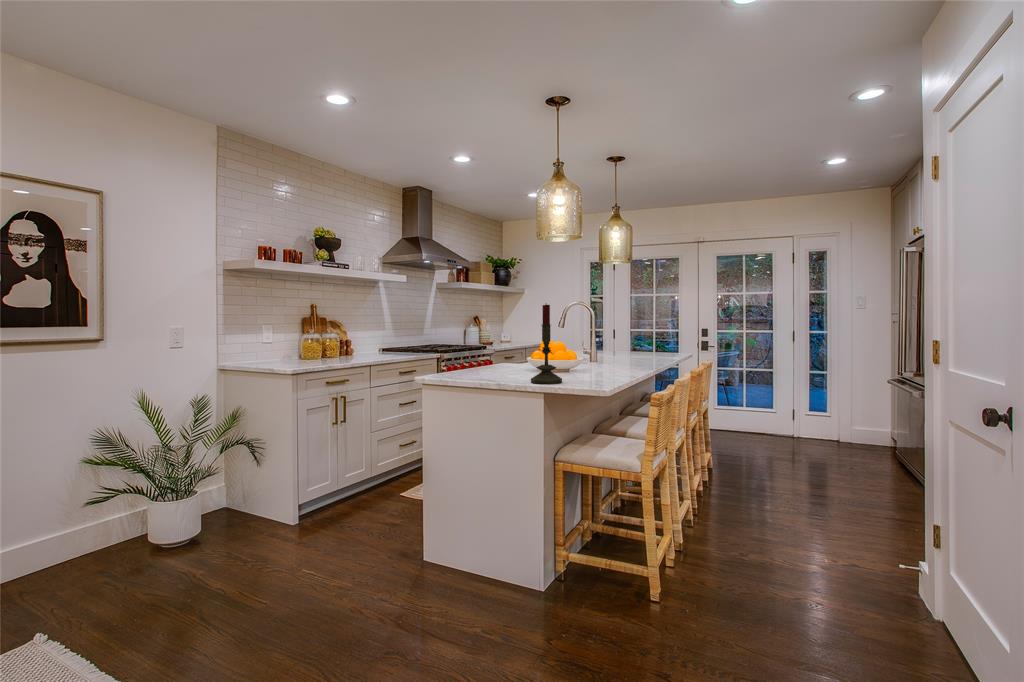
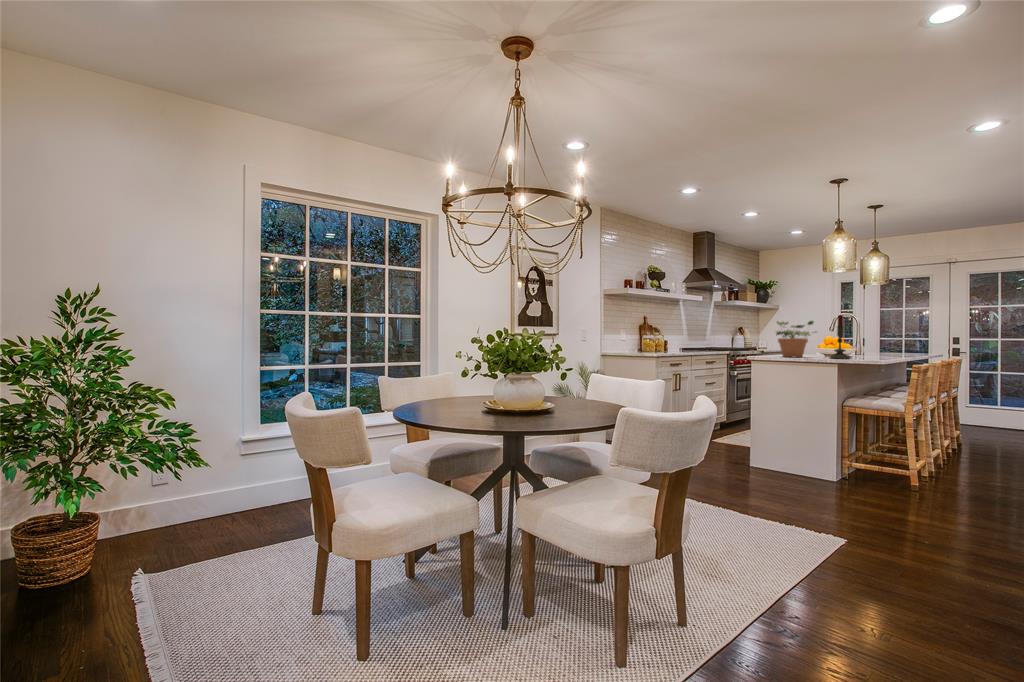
potted plant: none [452,313,527,377] -> present [776,321,815,357]

